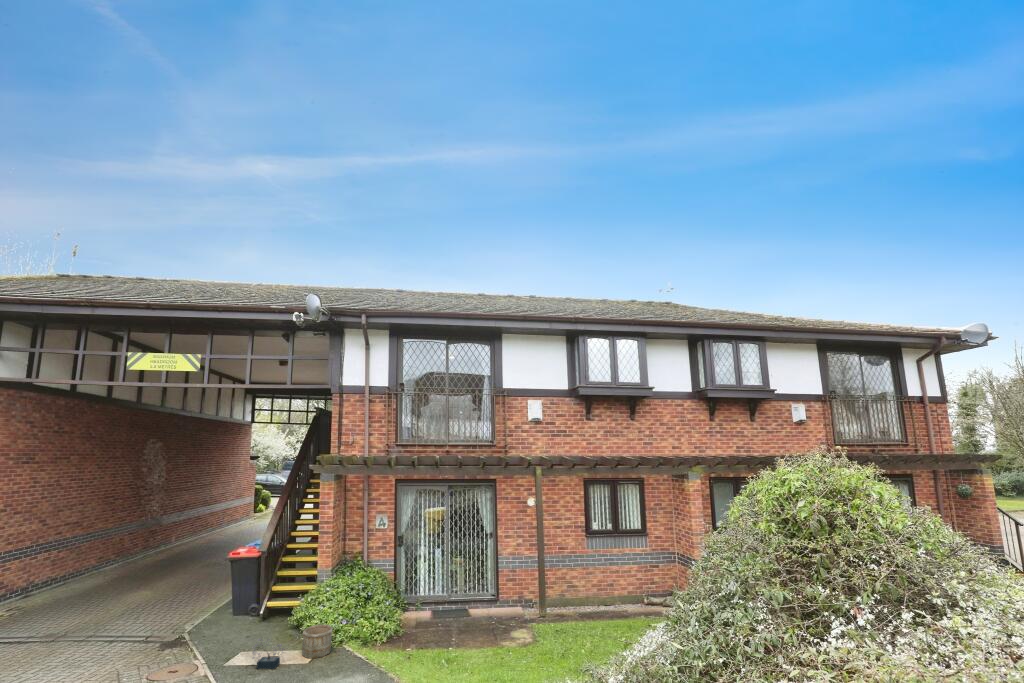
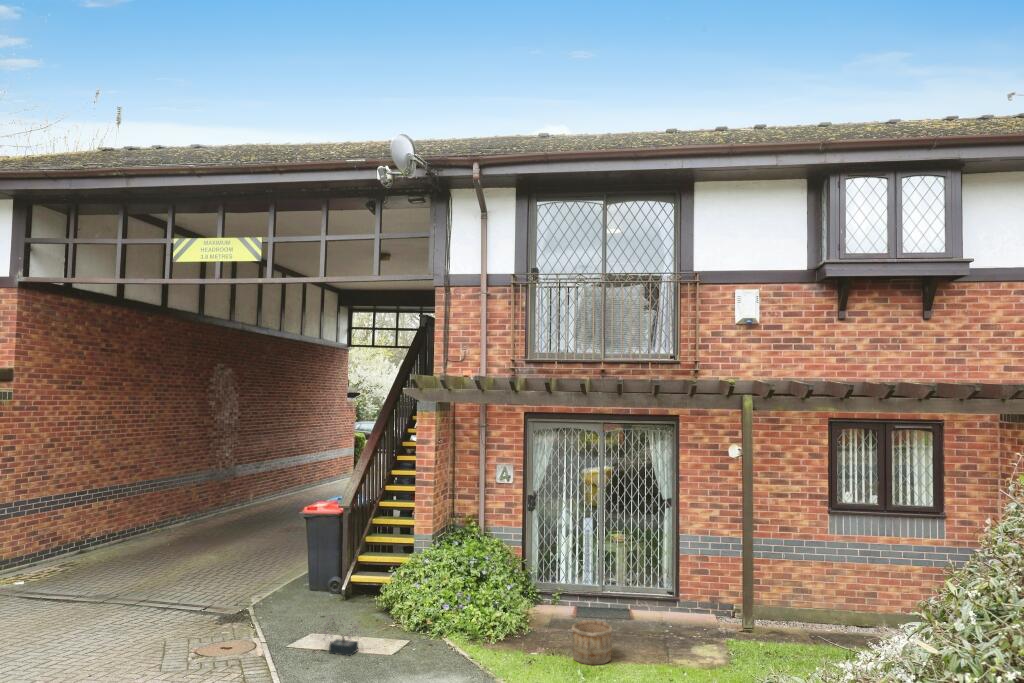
wooden bucket: present [302,625,333,658] -> present [572,620,613,665]

